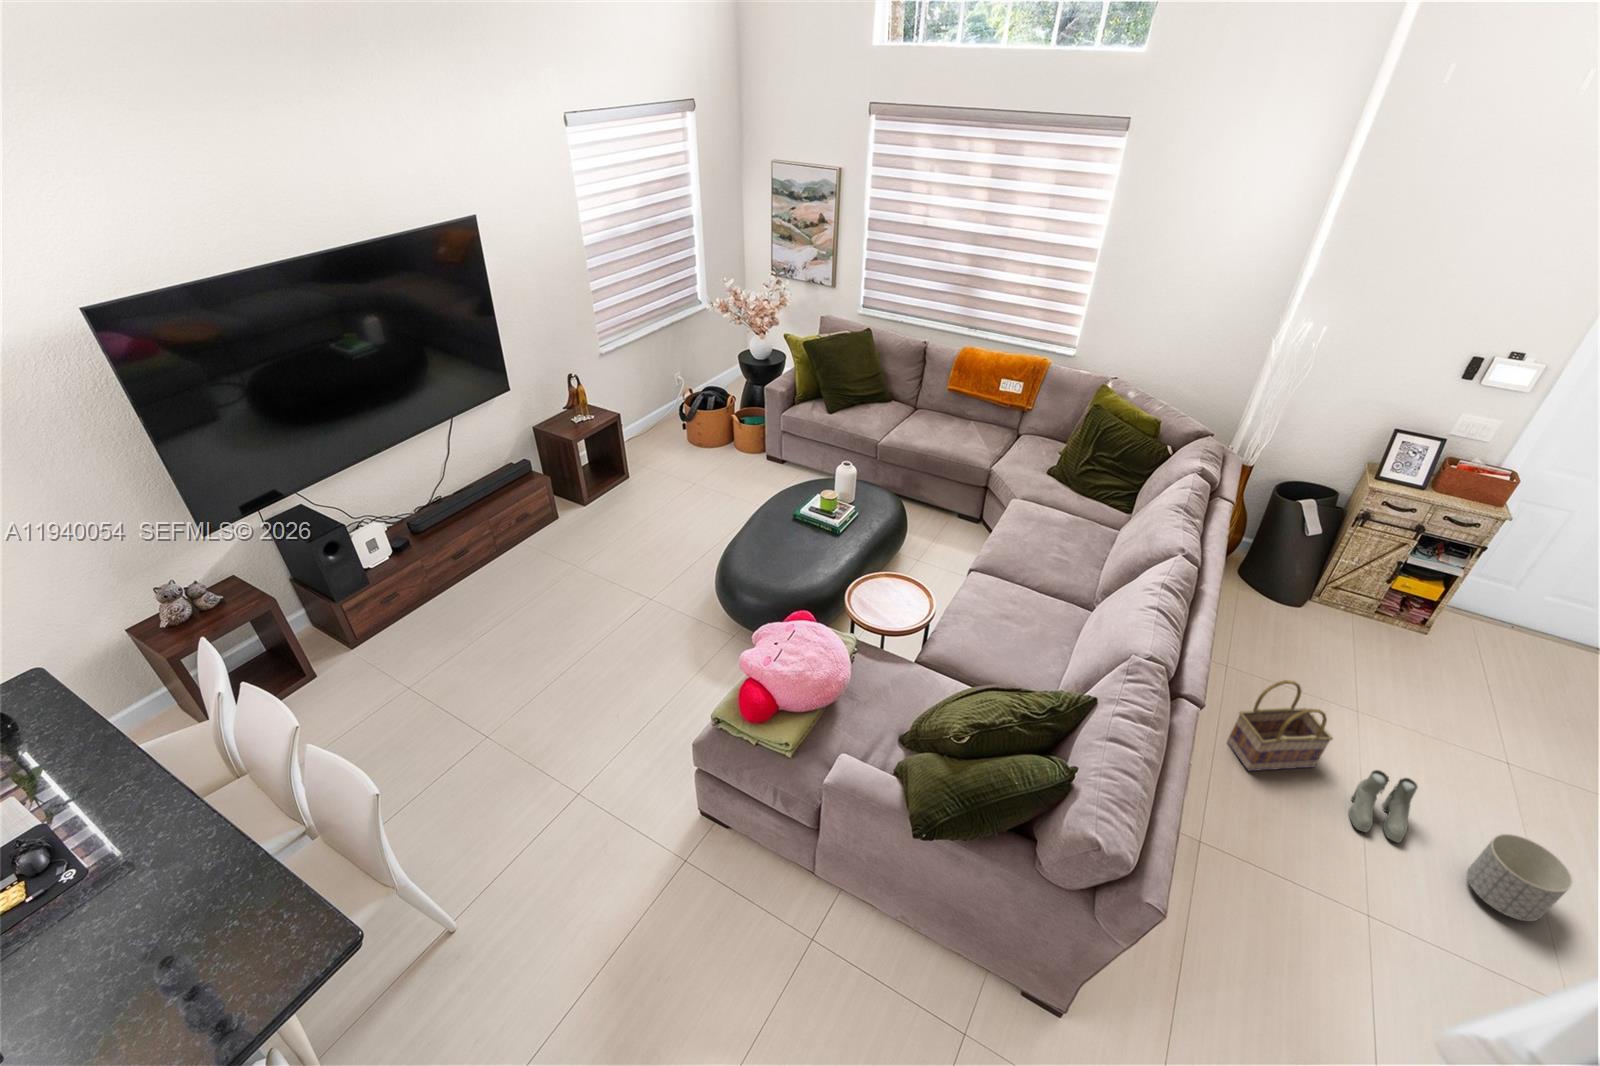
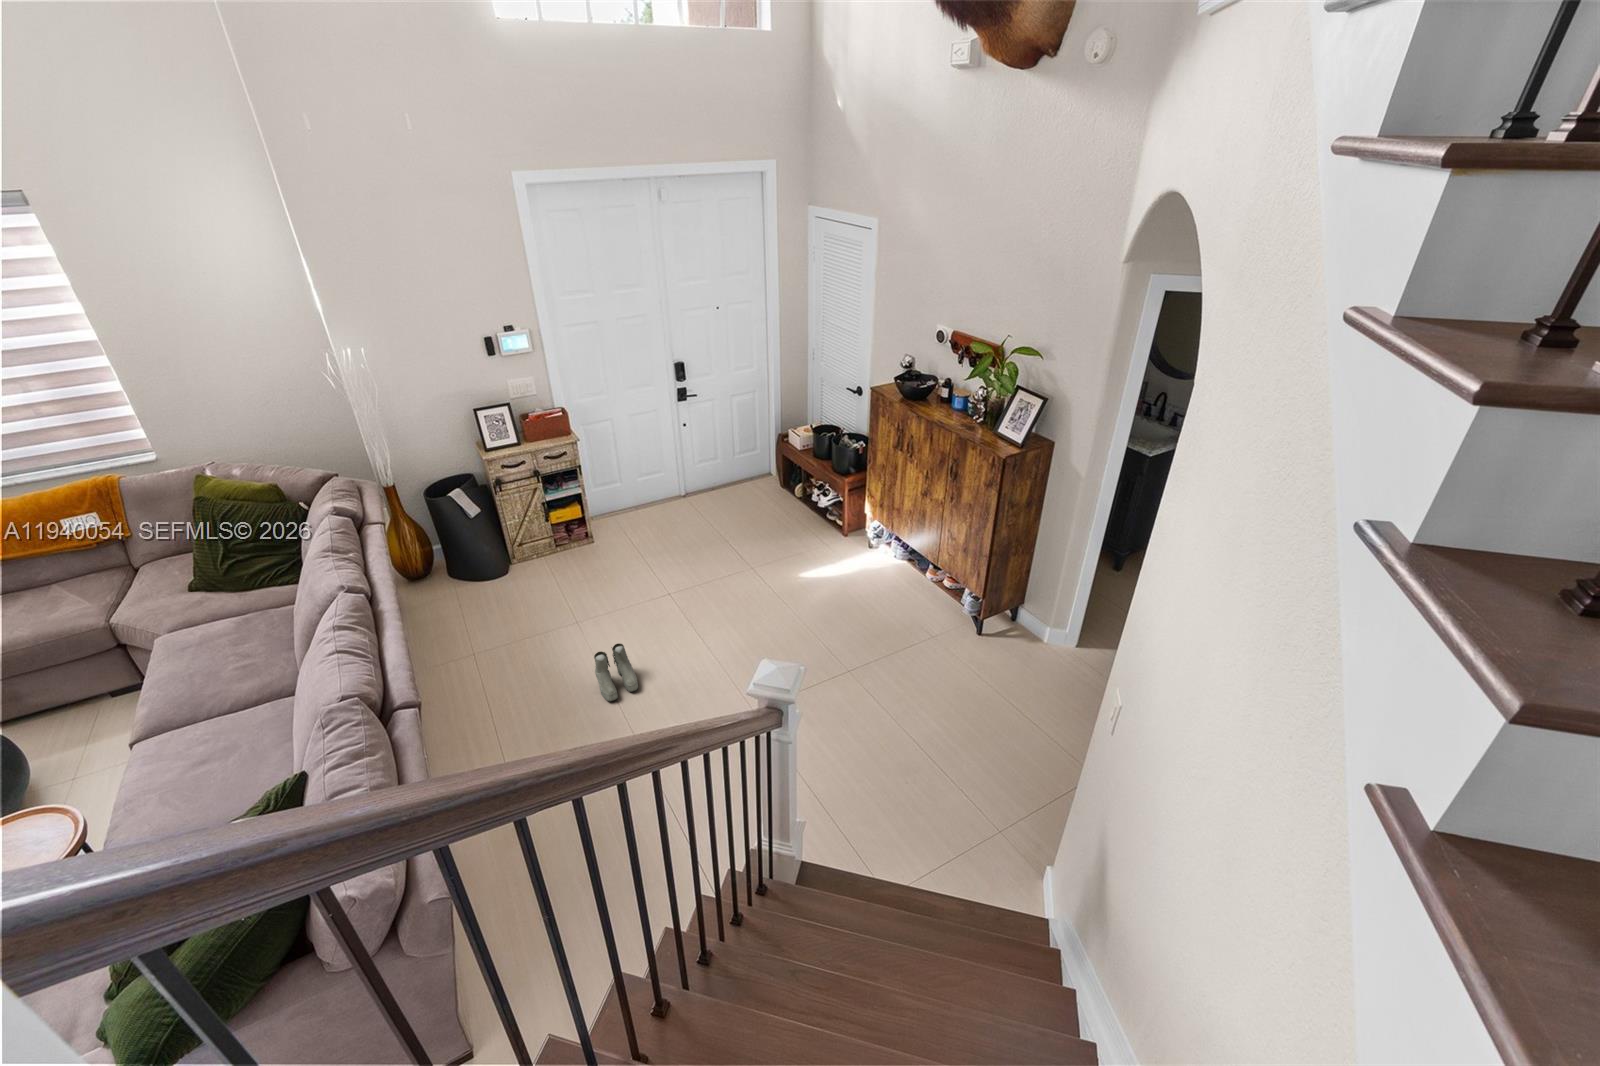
basket: present [1227,680,1333,771] -> none [489,631,567,720]
planter: present [1467,834,1573,921] -> none [674,630,722,686]

